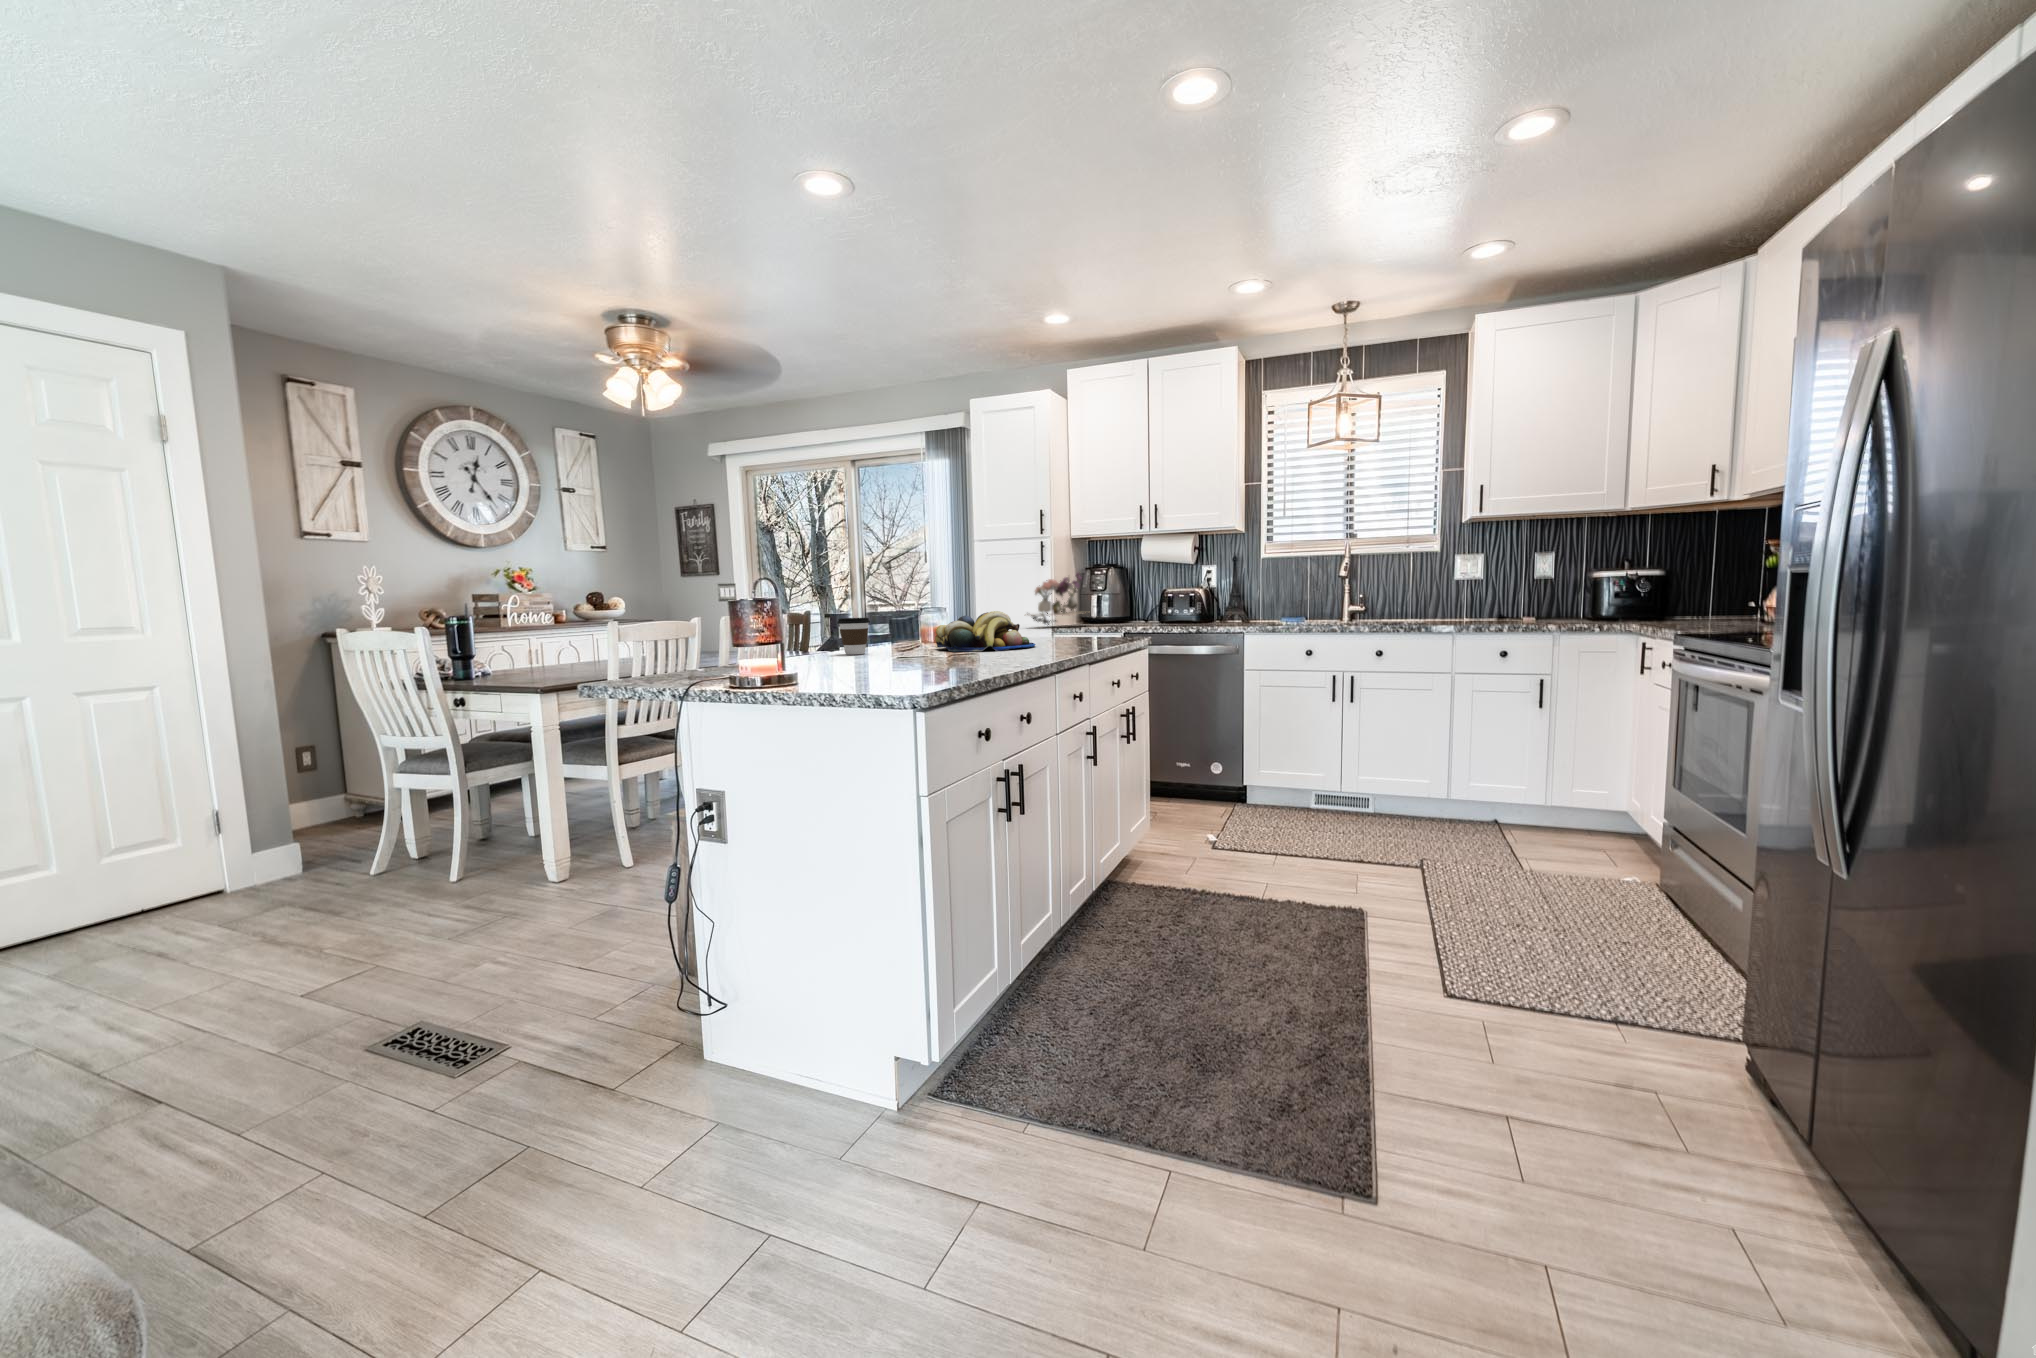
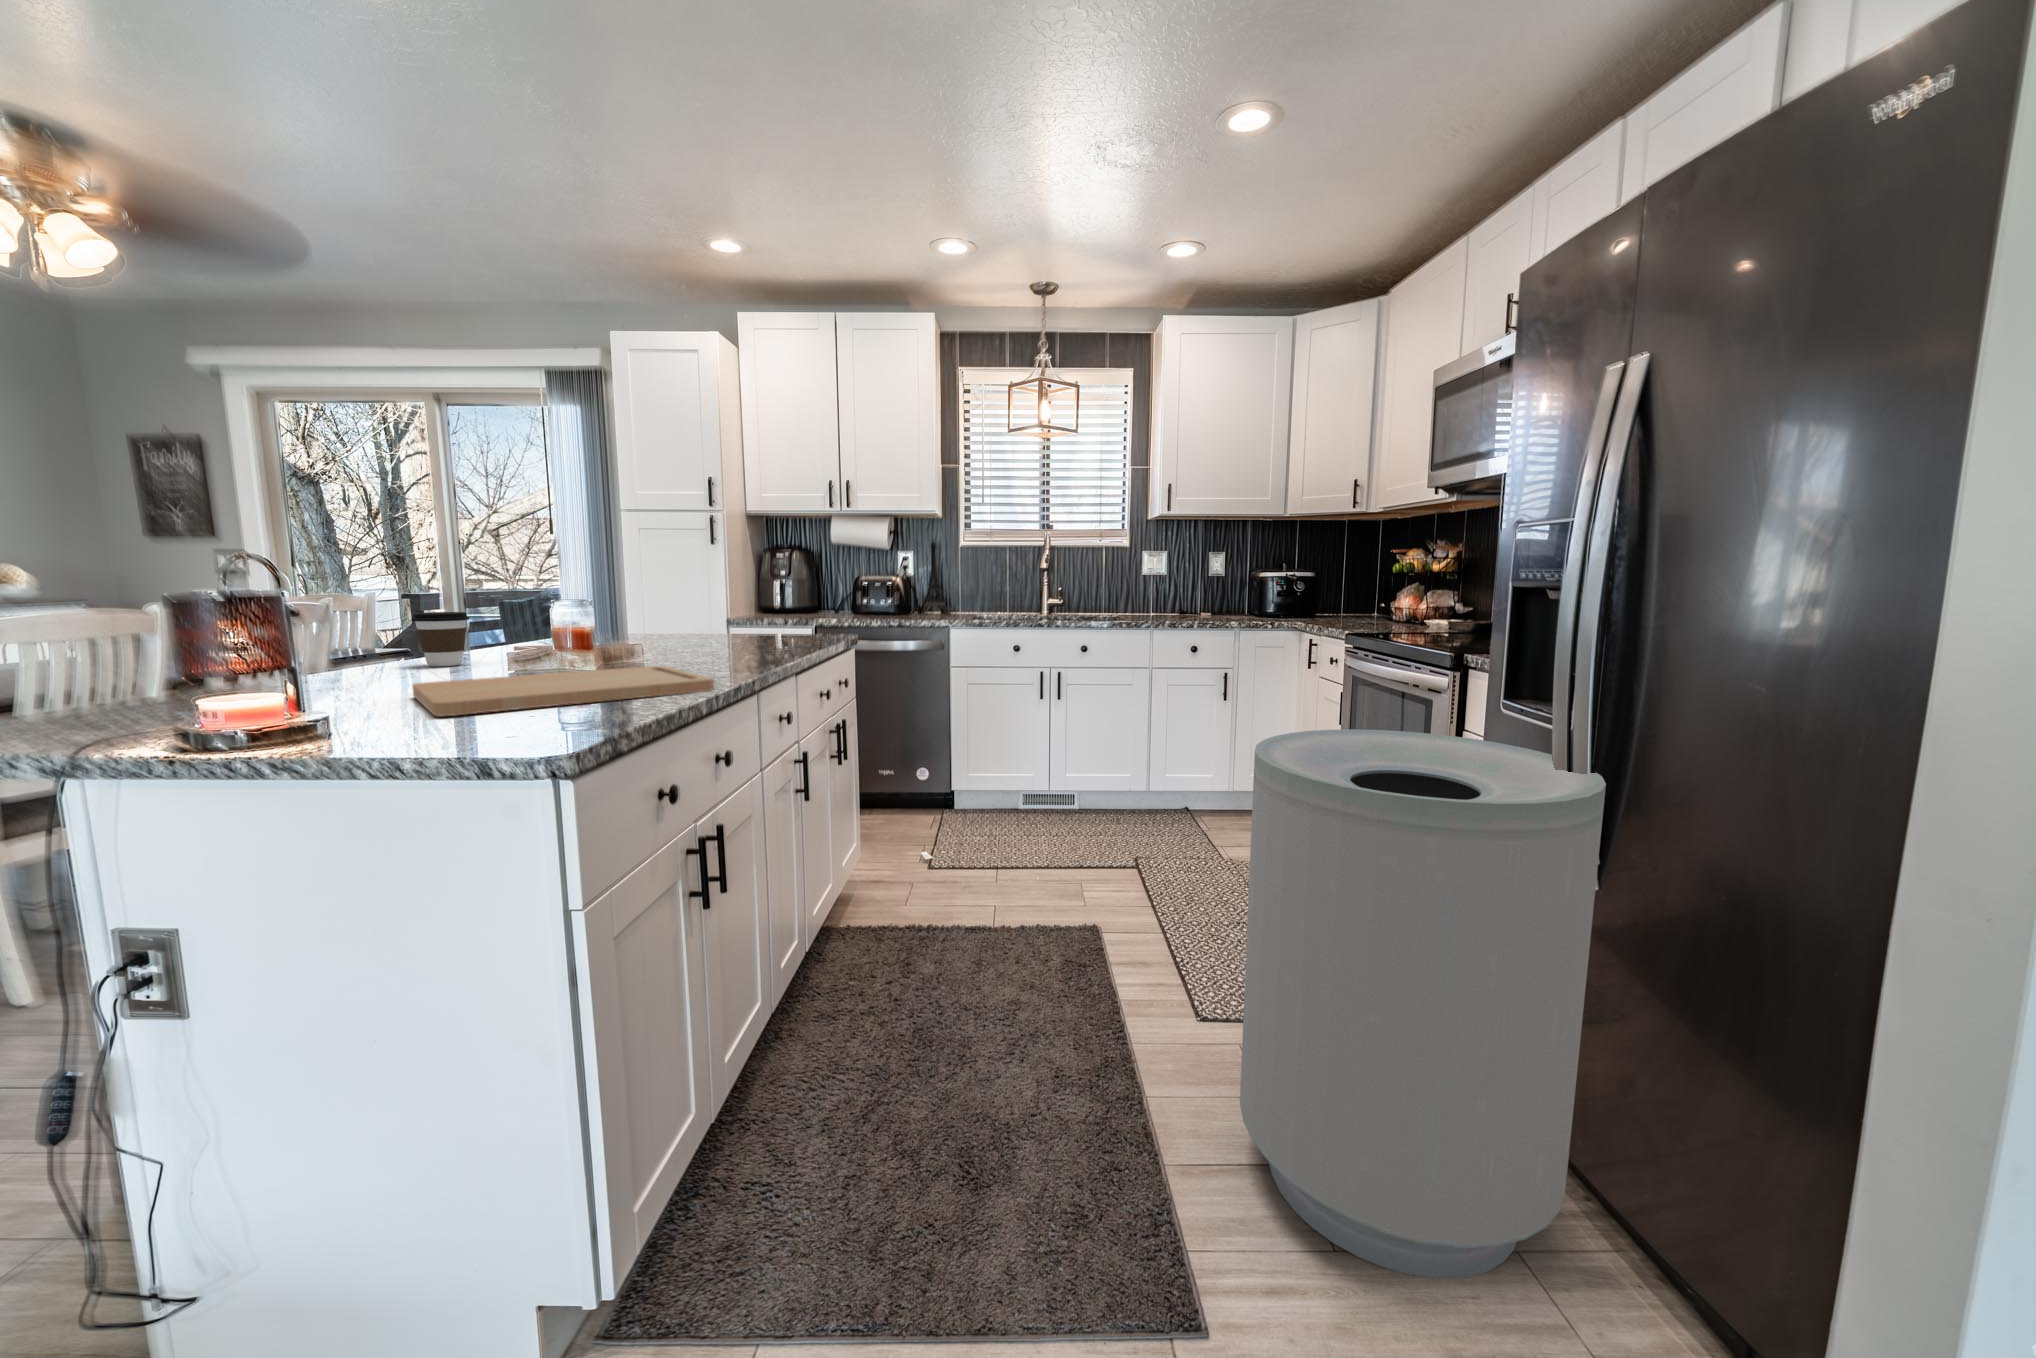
flower arrangement: present [1027,573,1086,625] -> none [691,552,776,618]
fruit bowl: present [935,611,1035,651] -> none [576,605,722,659]
cutting board: none [839,653,1019,676] -> present [413,666,714,716]
trash can: none [1448,715,1833,1235] -> present [1240,729,1606,1279]

